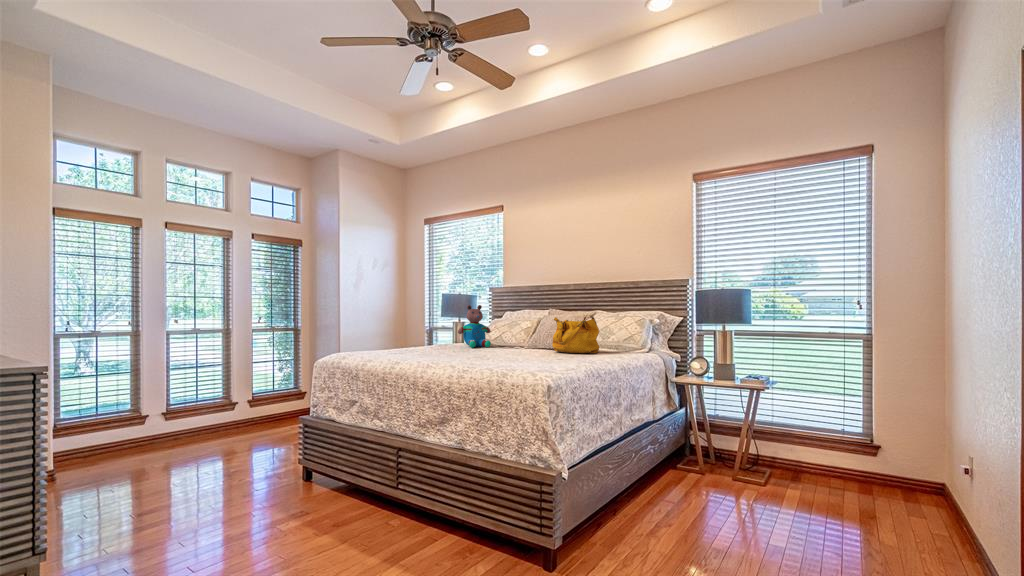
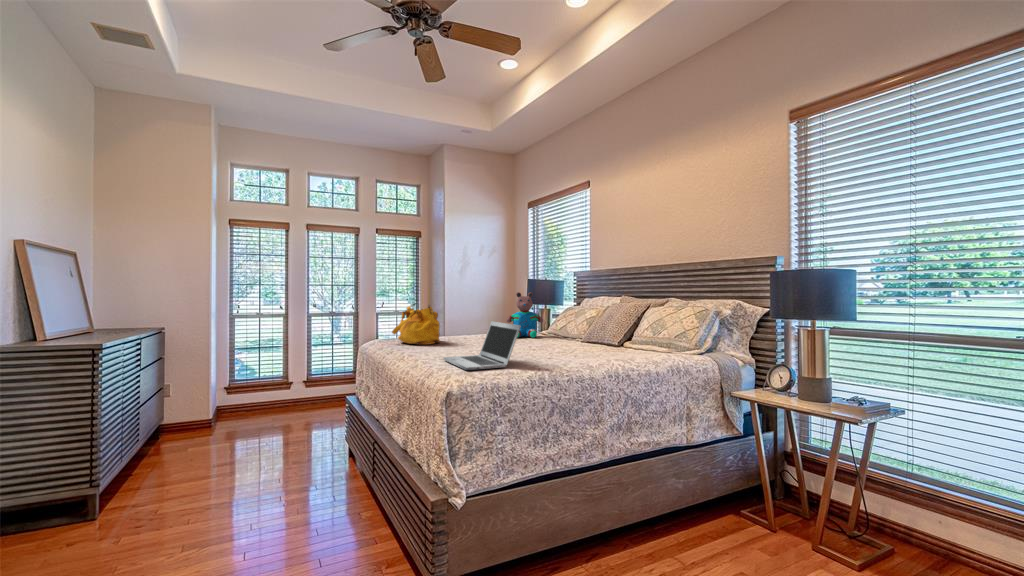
handbag: present [552,316,599,354] -> present [392,305,440,345]
laptop: none [481,330,560,370] -> present [443,321,520,370]

